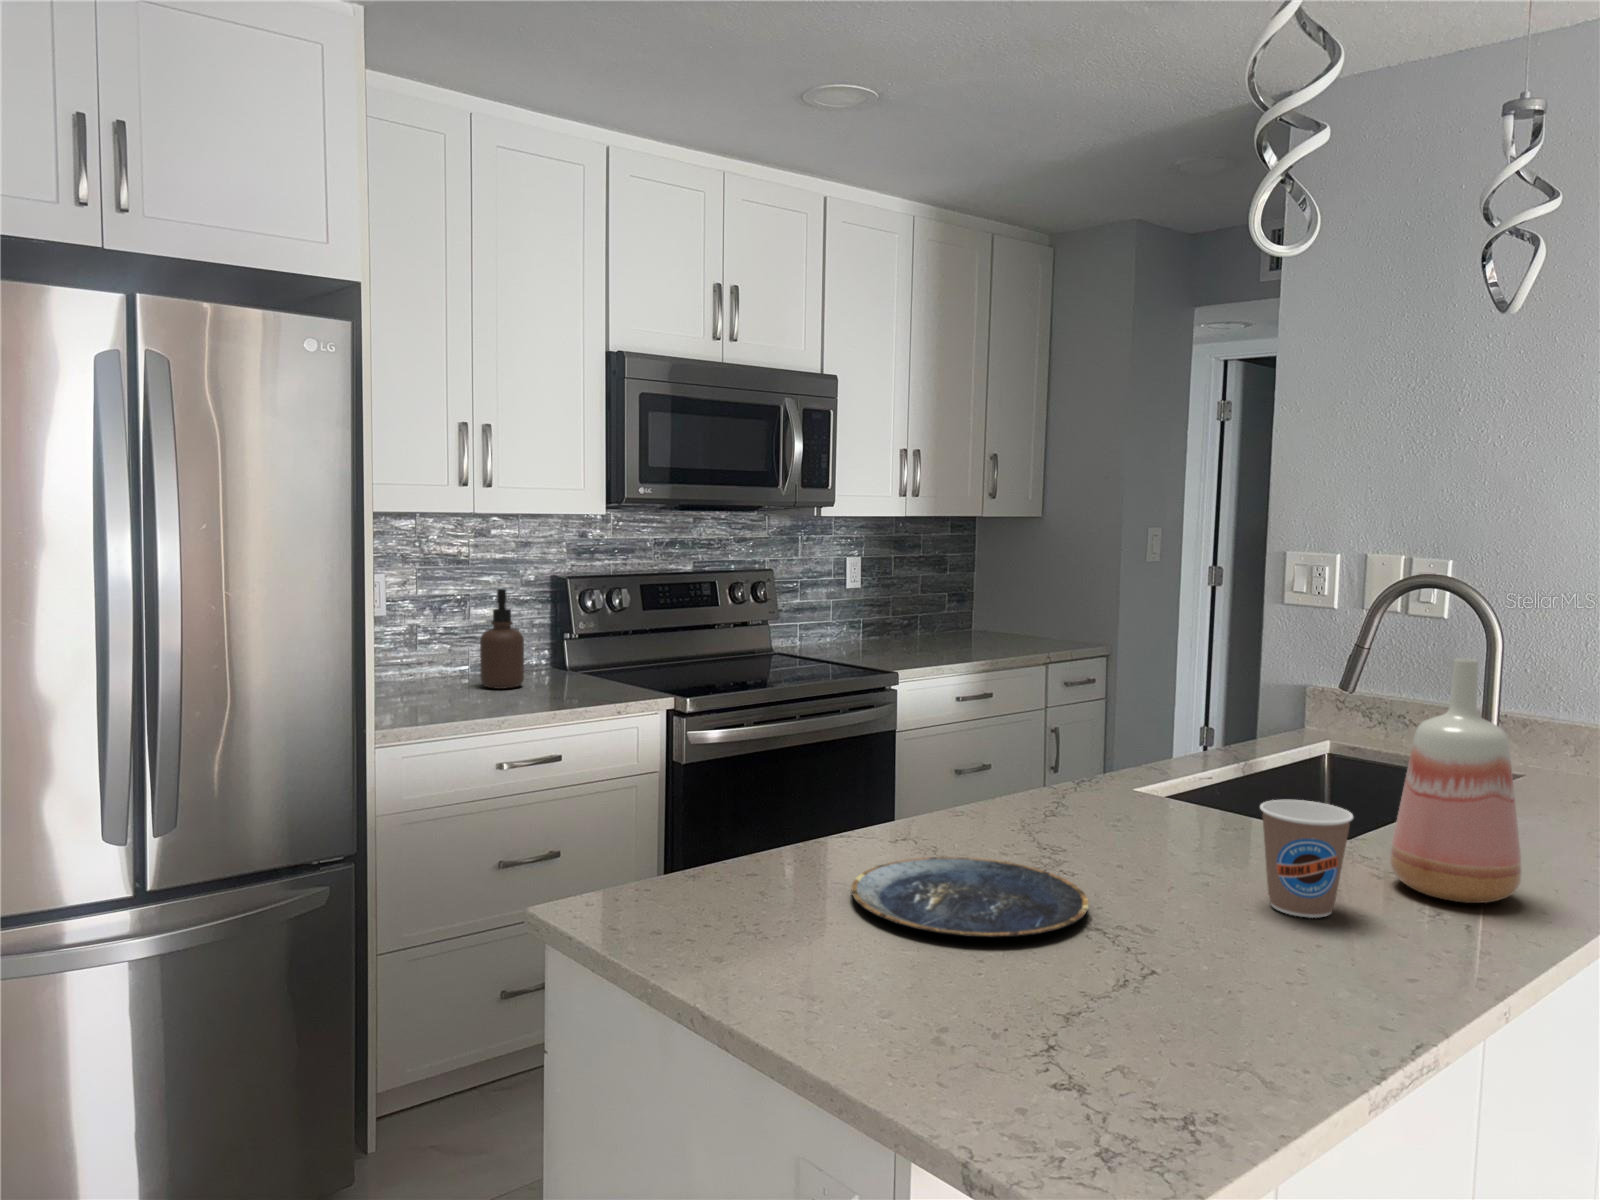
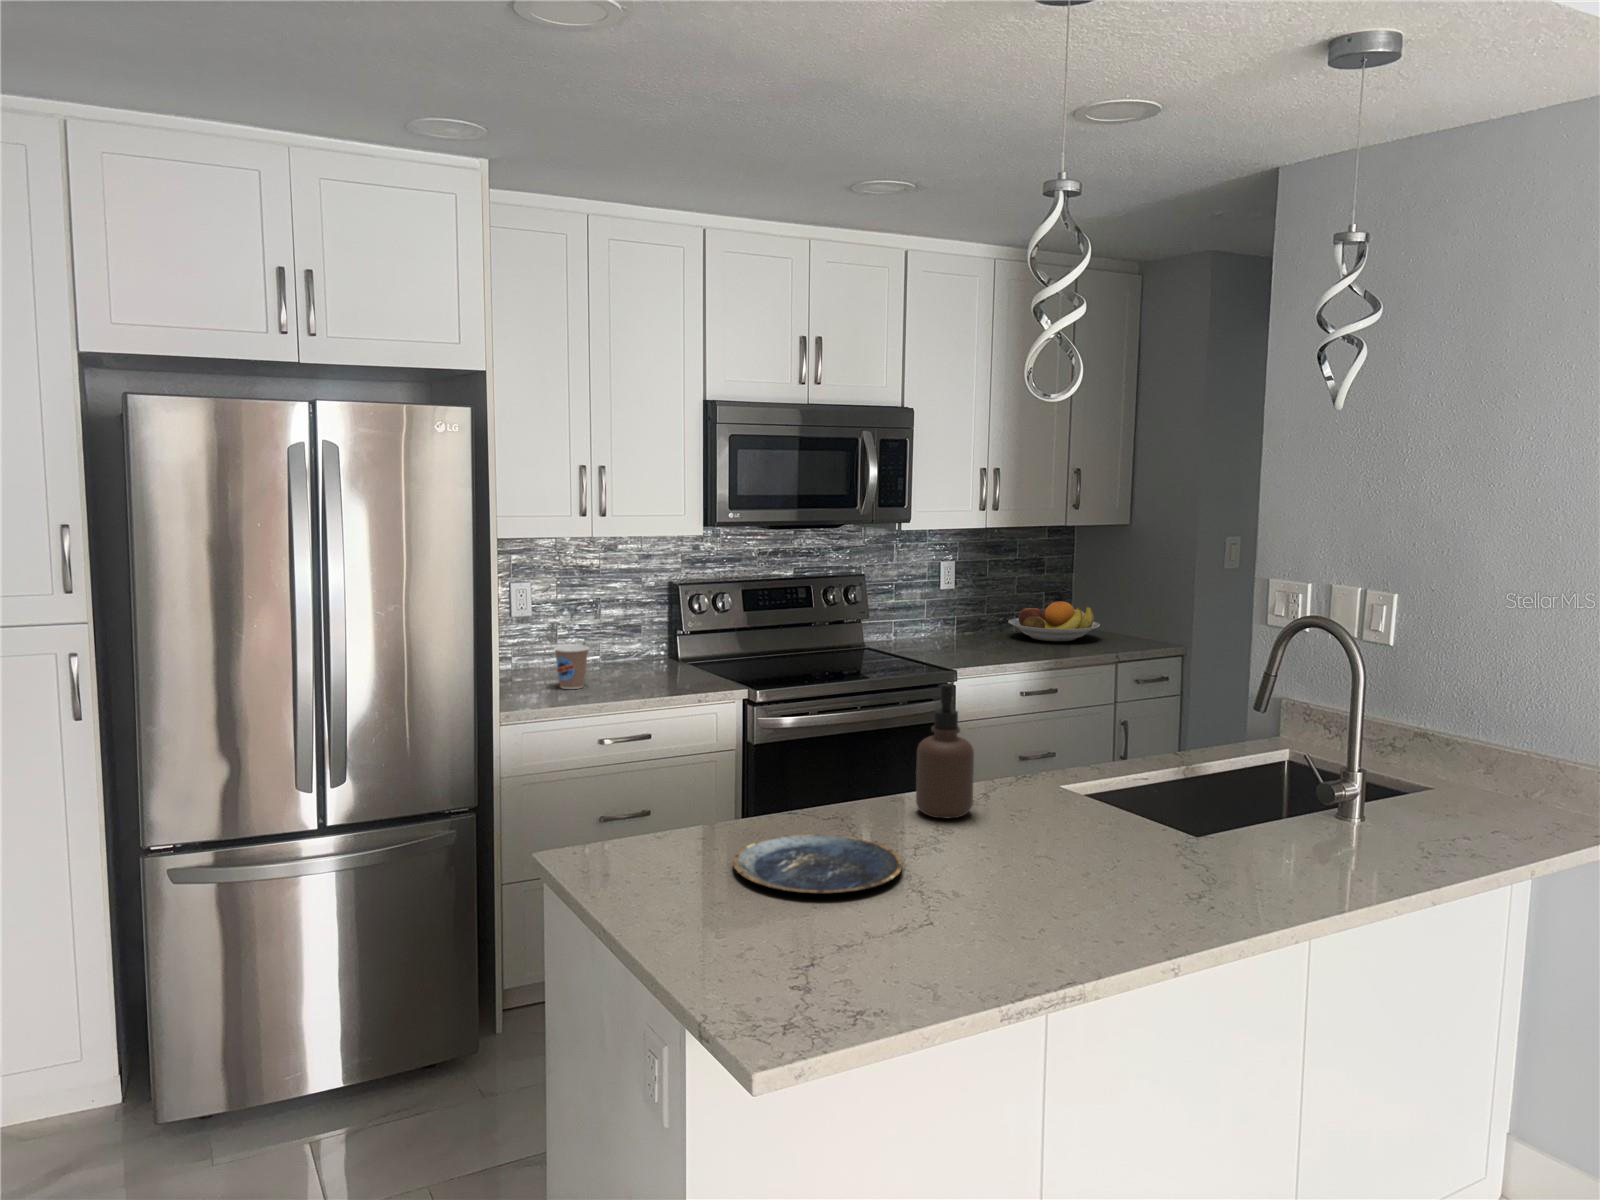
soap dispenser: present [480,589,524,689] -> present [916,684,974,818]
fruit bowl: none [919,600,1019,644] -> present [1008,601,1100,641]
vase: present [1390,658,1522,903] -> none [1162,703,1257,895]
coffee cup: present [1260,800,1353,918] -> present [555,645,588,689]

